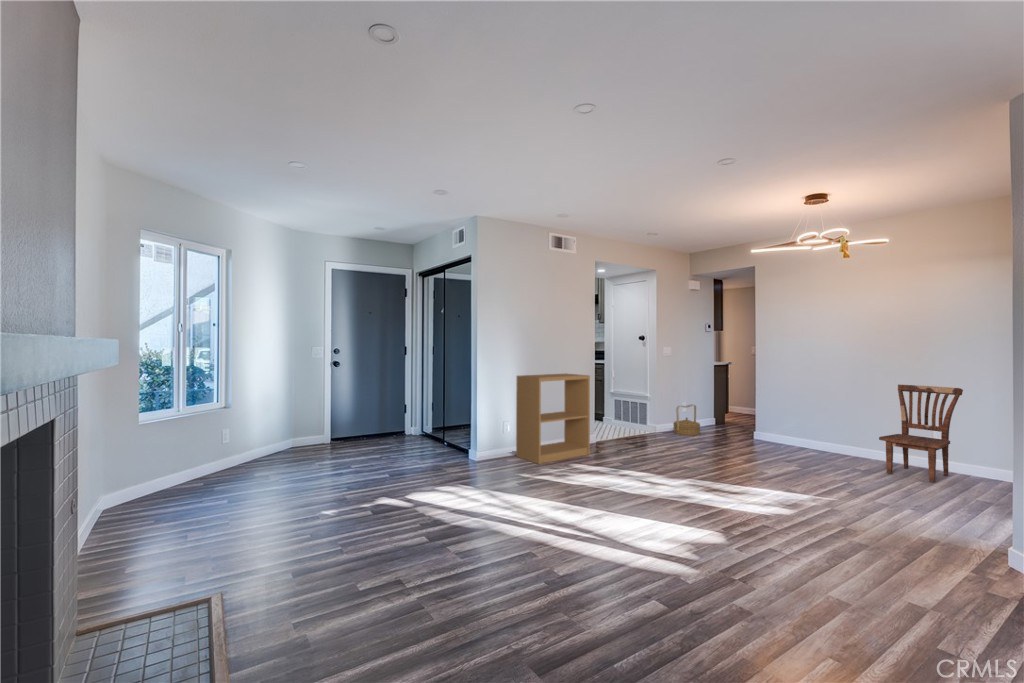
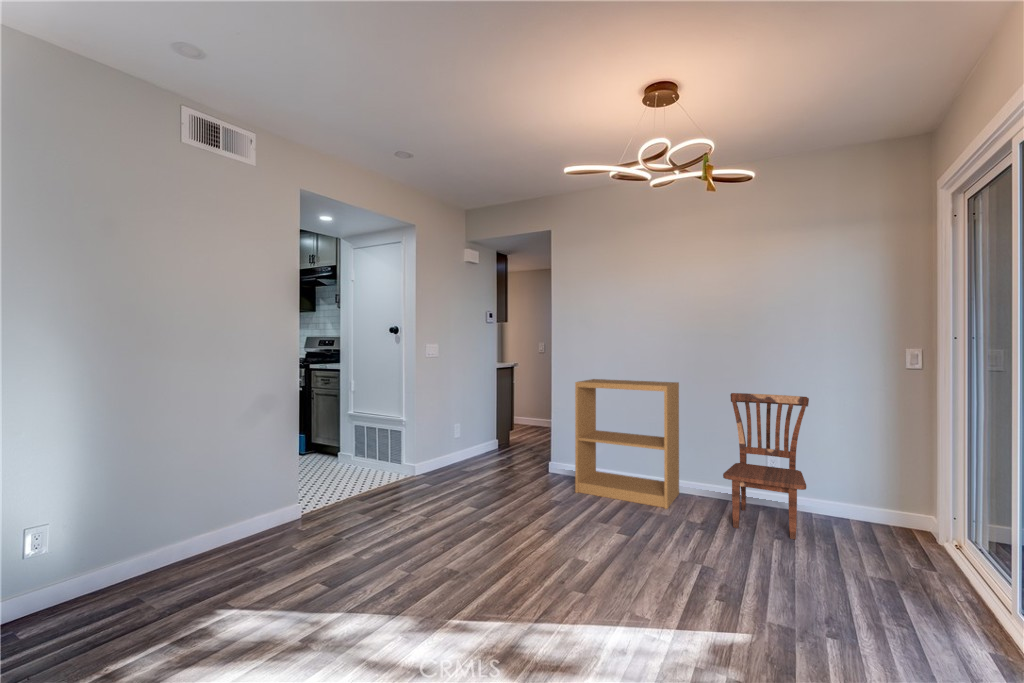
bookshelf: present [516,373,590,464] -> present [575,379,679,509]
woven basket: present [673,405,700,435] -> none [441,427,479,476]

